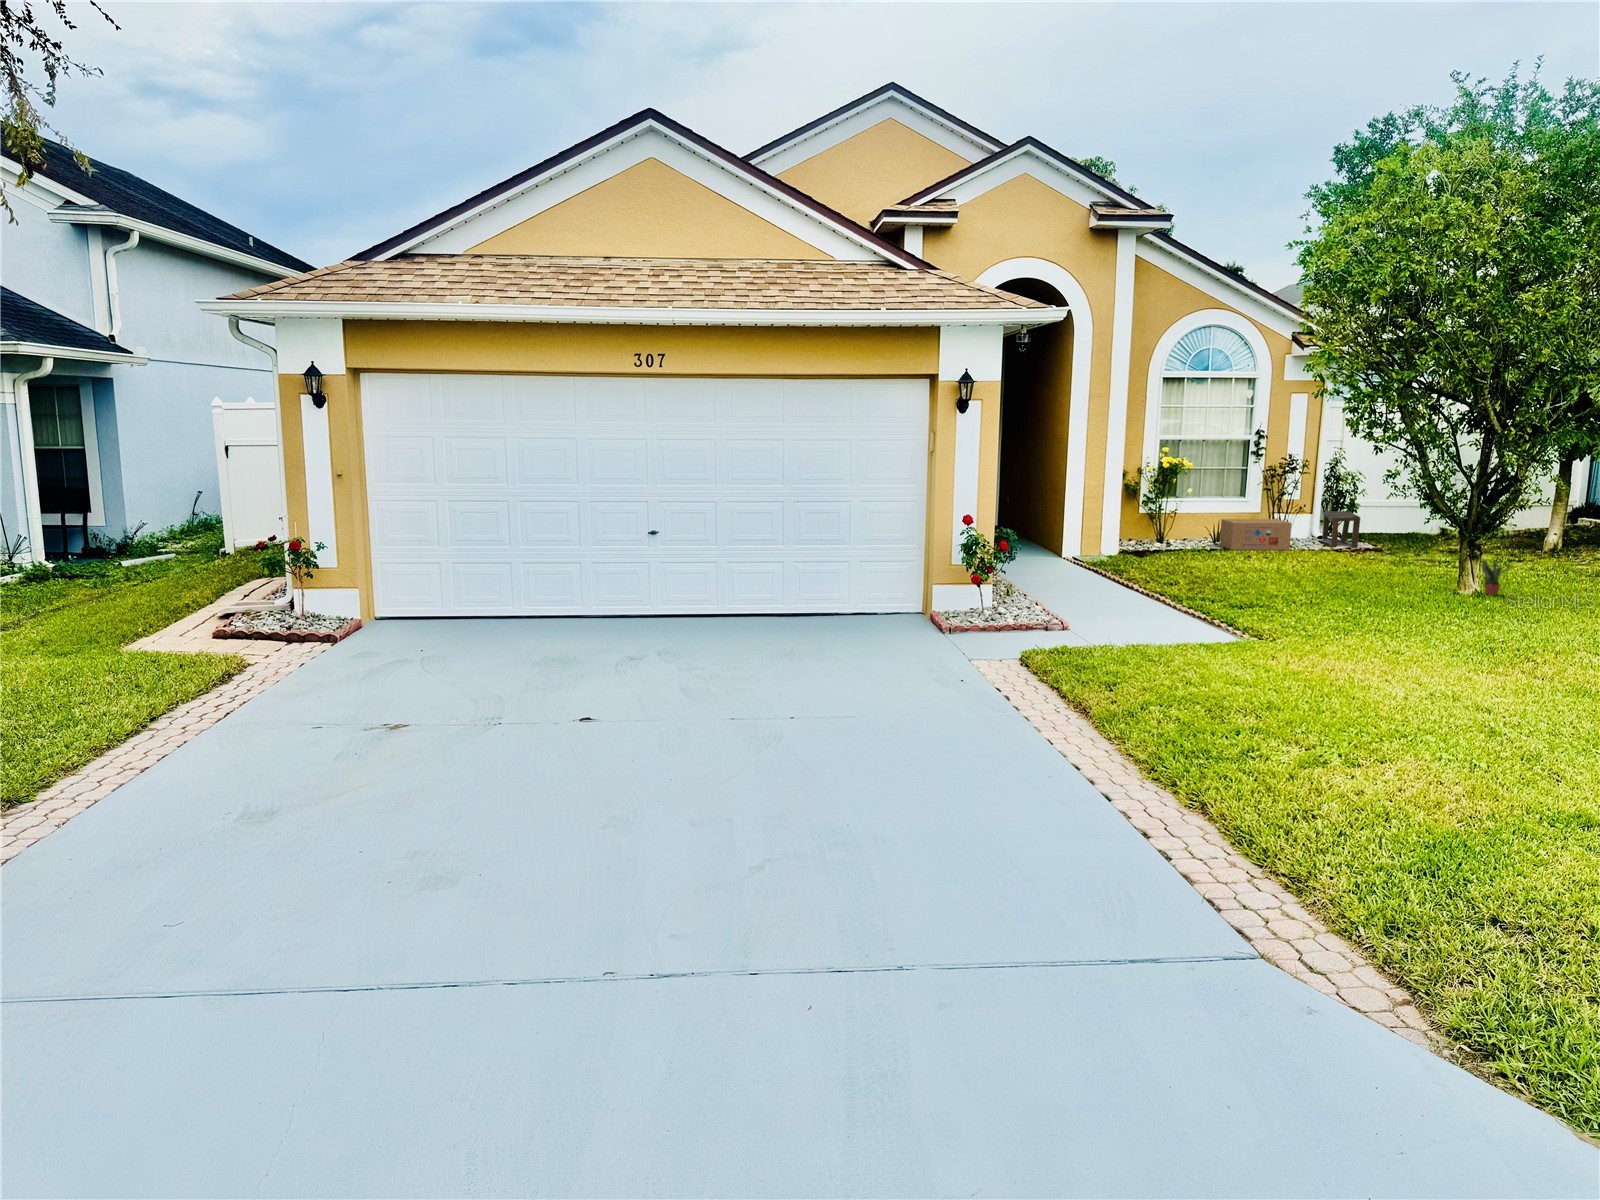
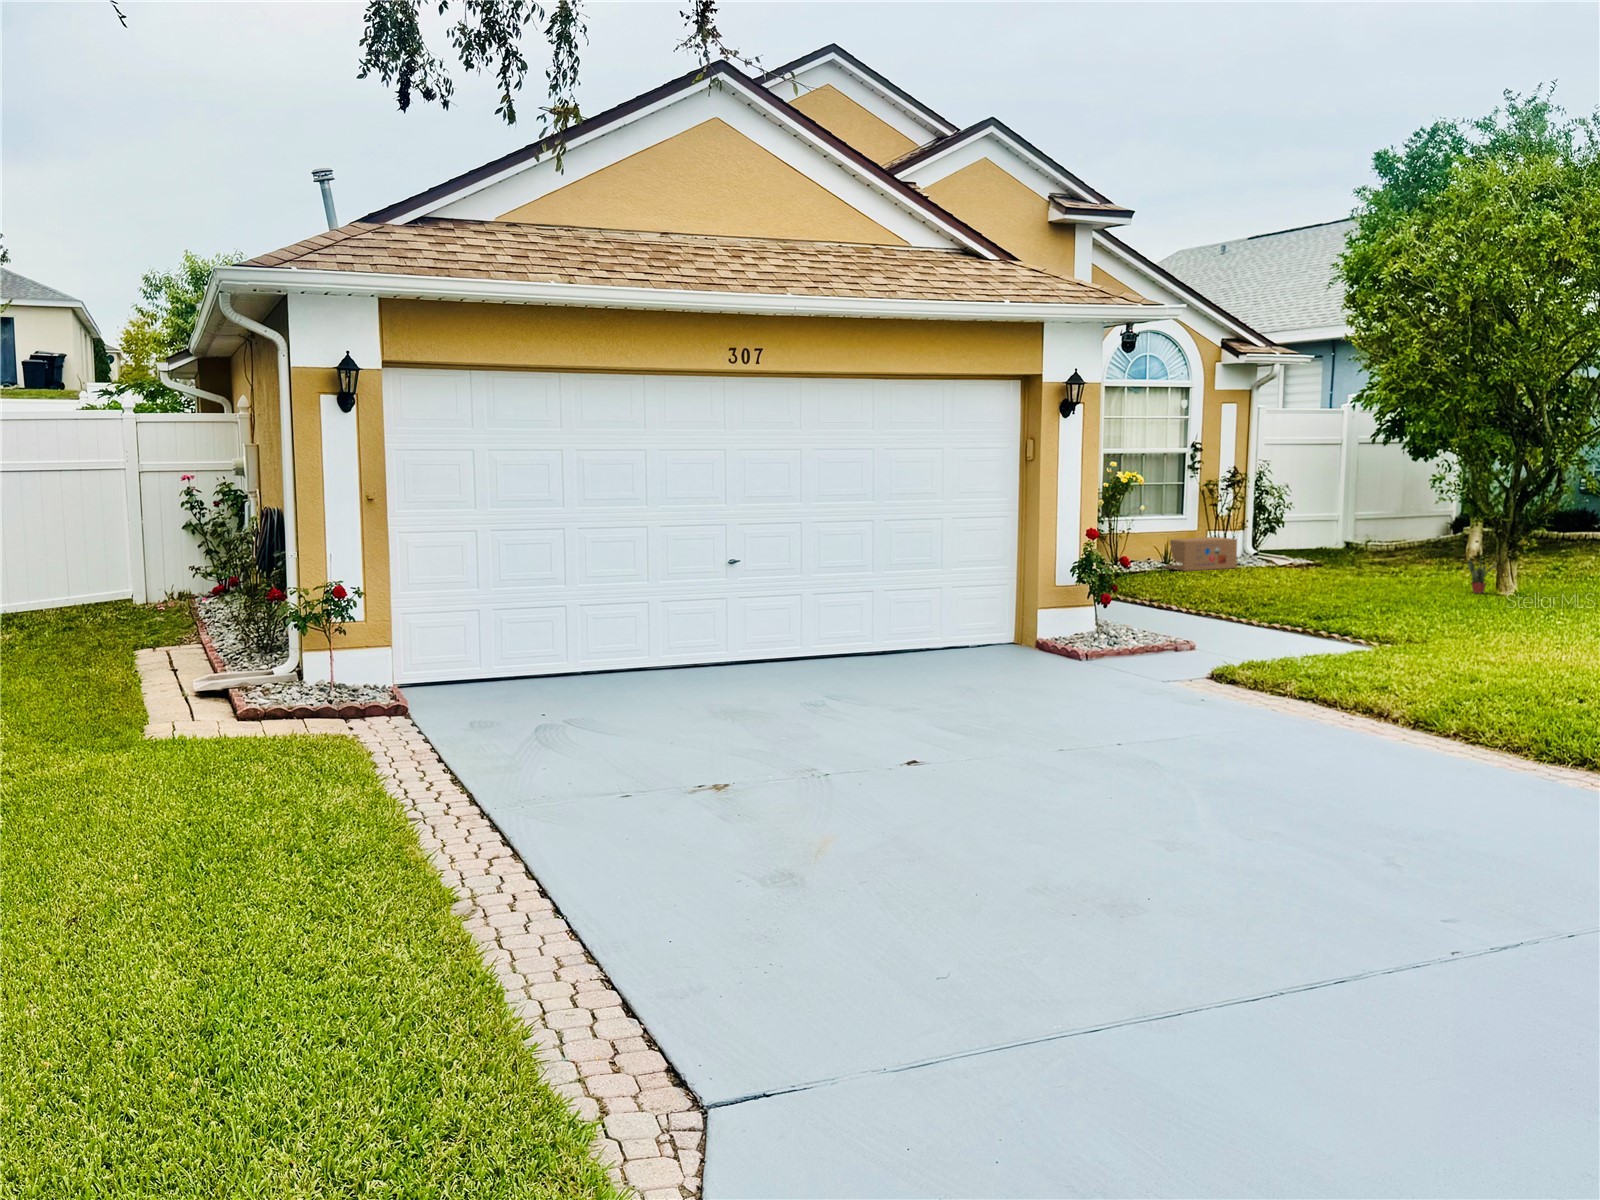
bench: present [1322,511,1360,547] -> none [1245,527,1292,563]

